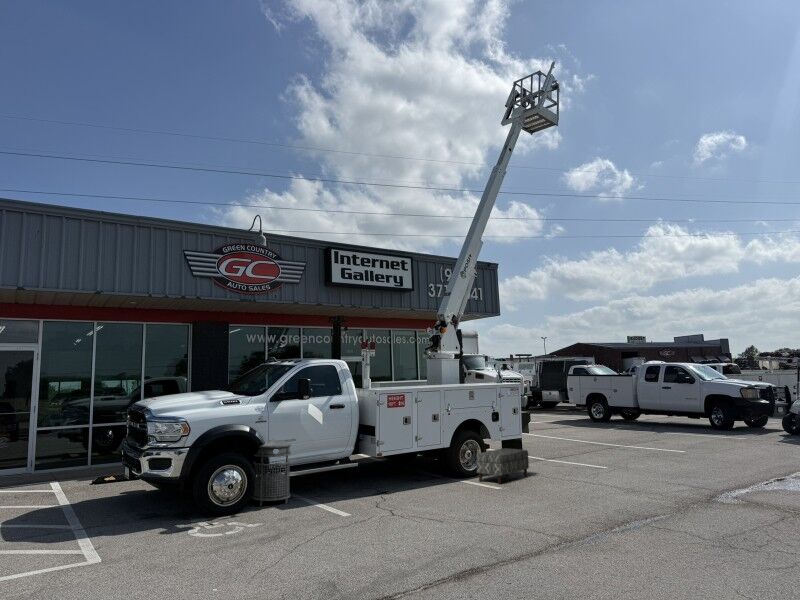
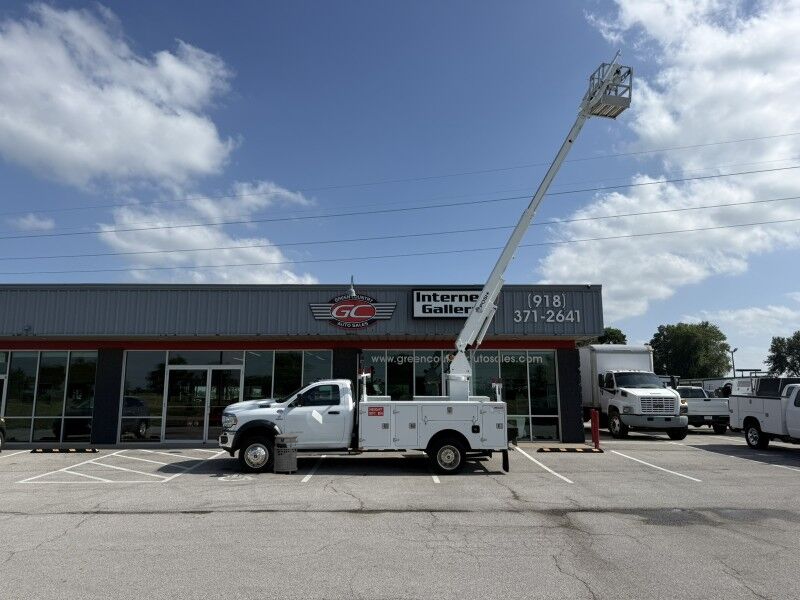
bench: present [477,448,529,484] -> none [440,452,490,478]

